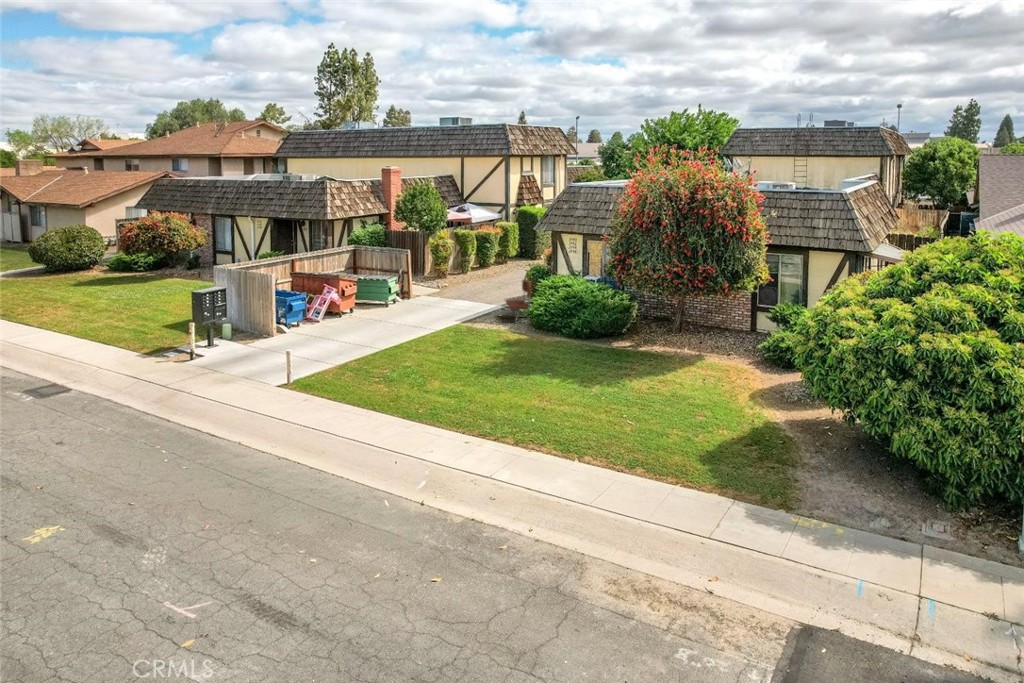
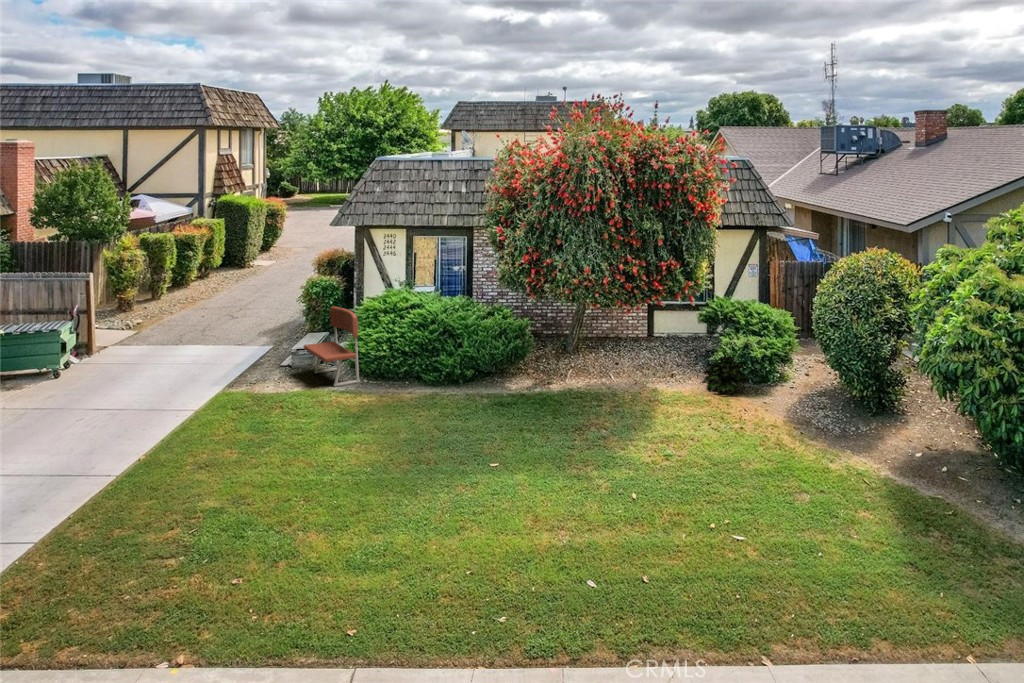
potted plant: none [718,327,748,350] -> present [702,356,747,394]

